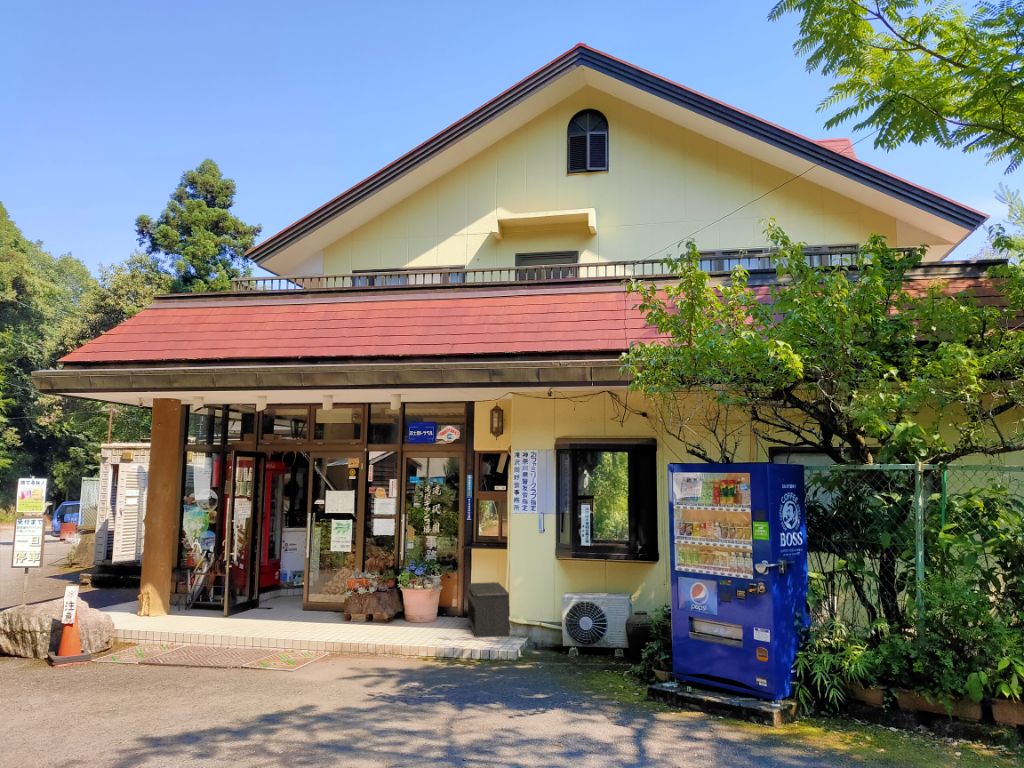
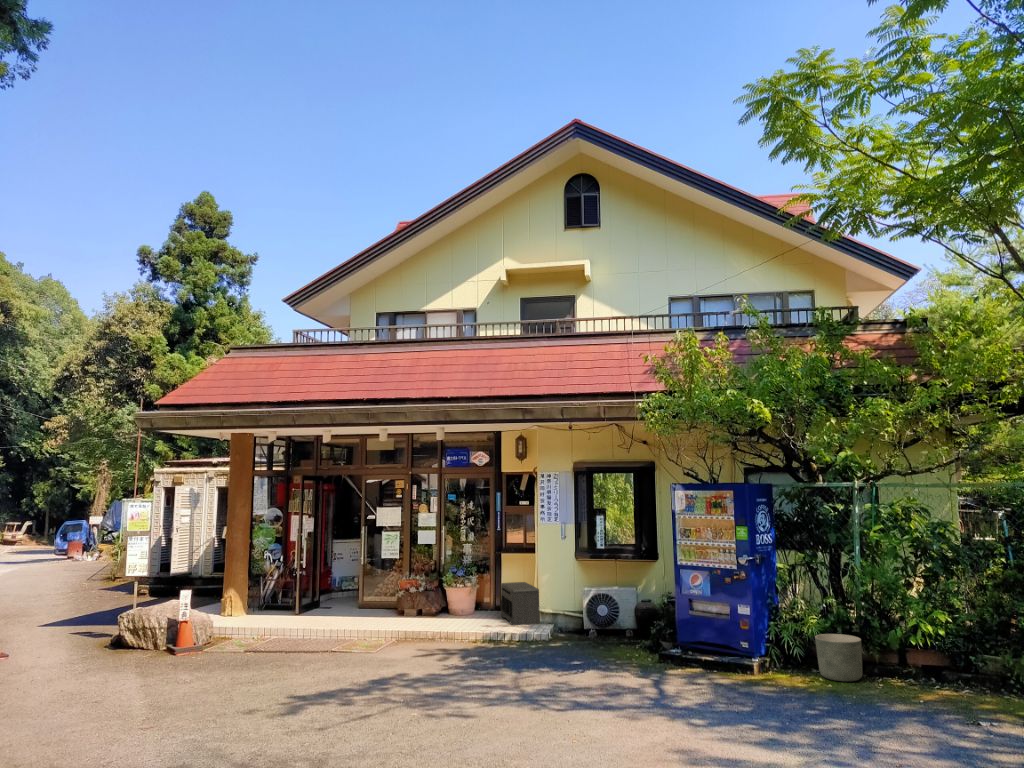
planter: none [861,673,930,745] -> present [815,634,862,682]

